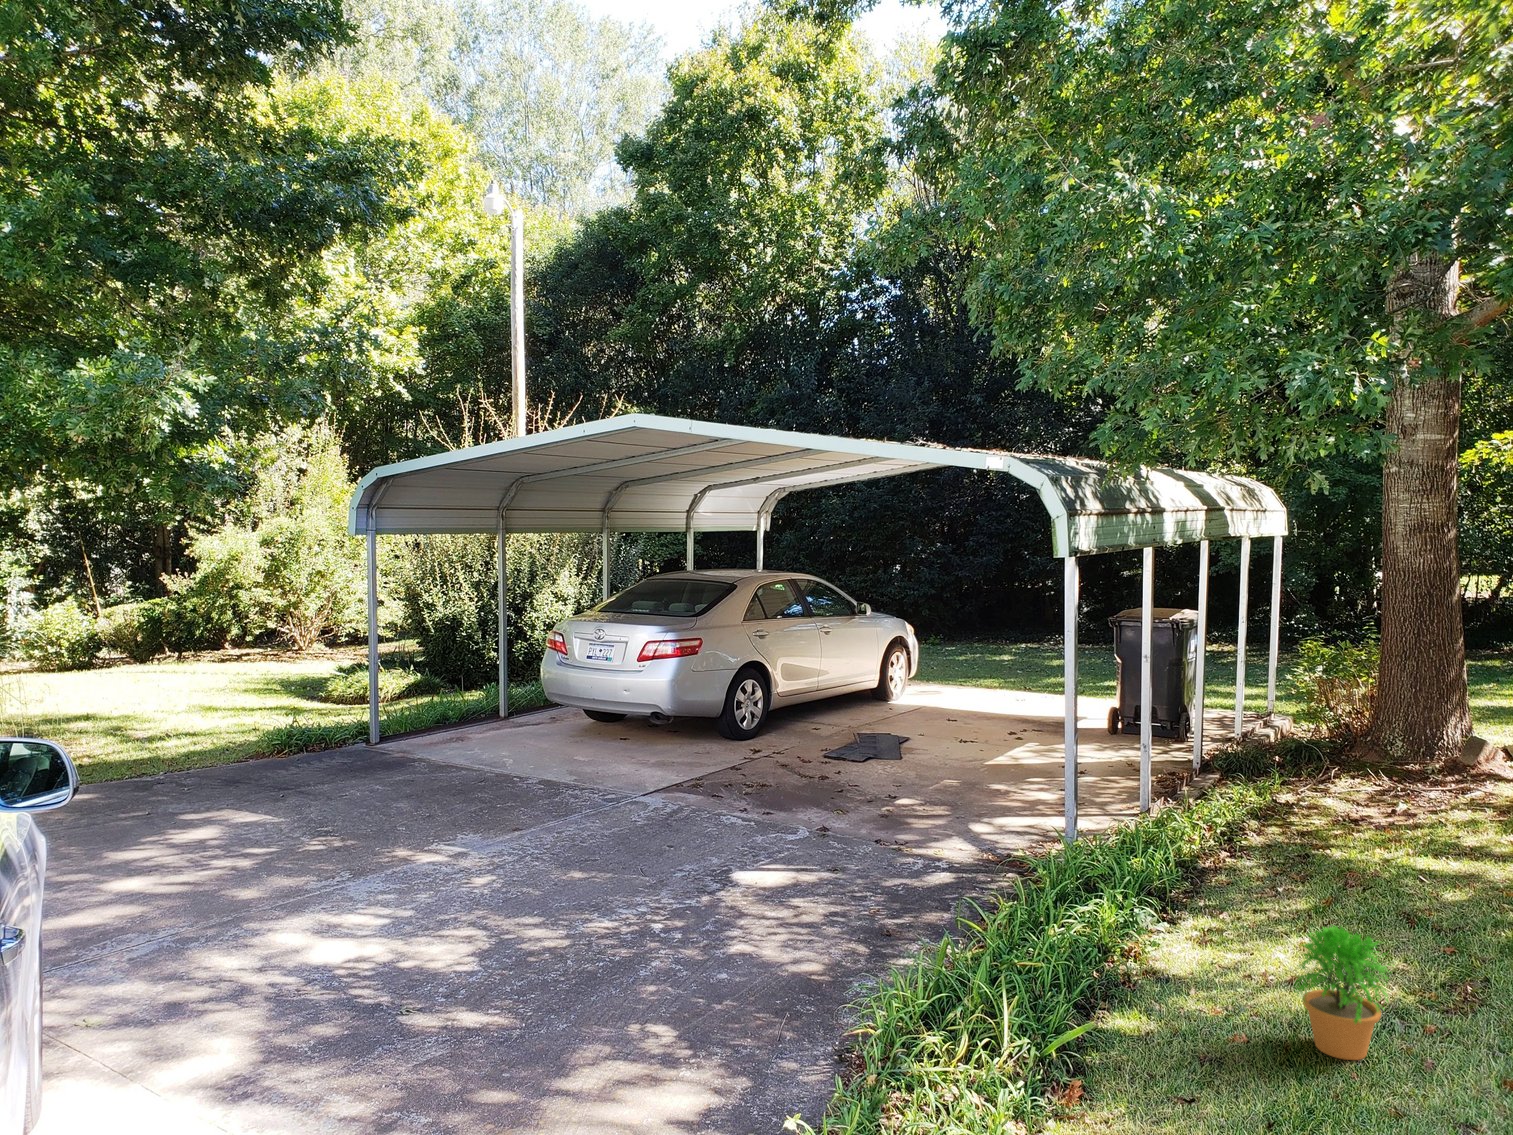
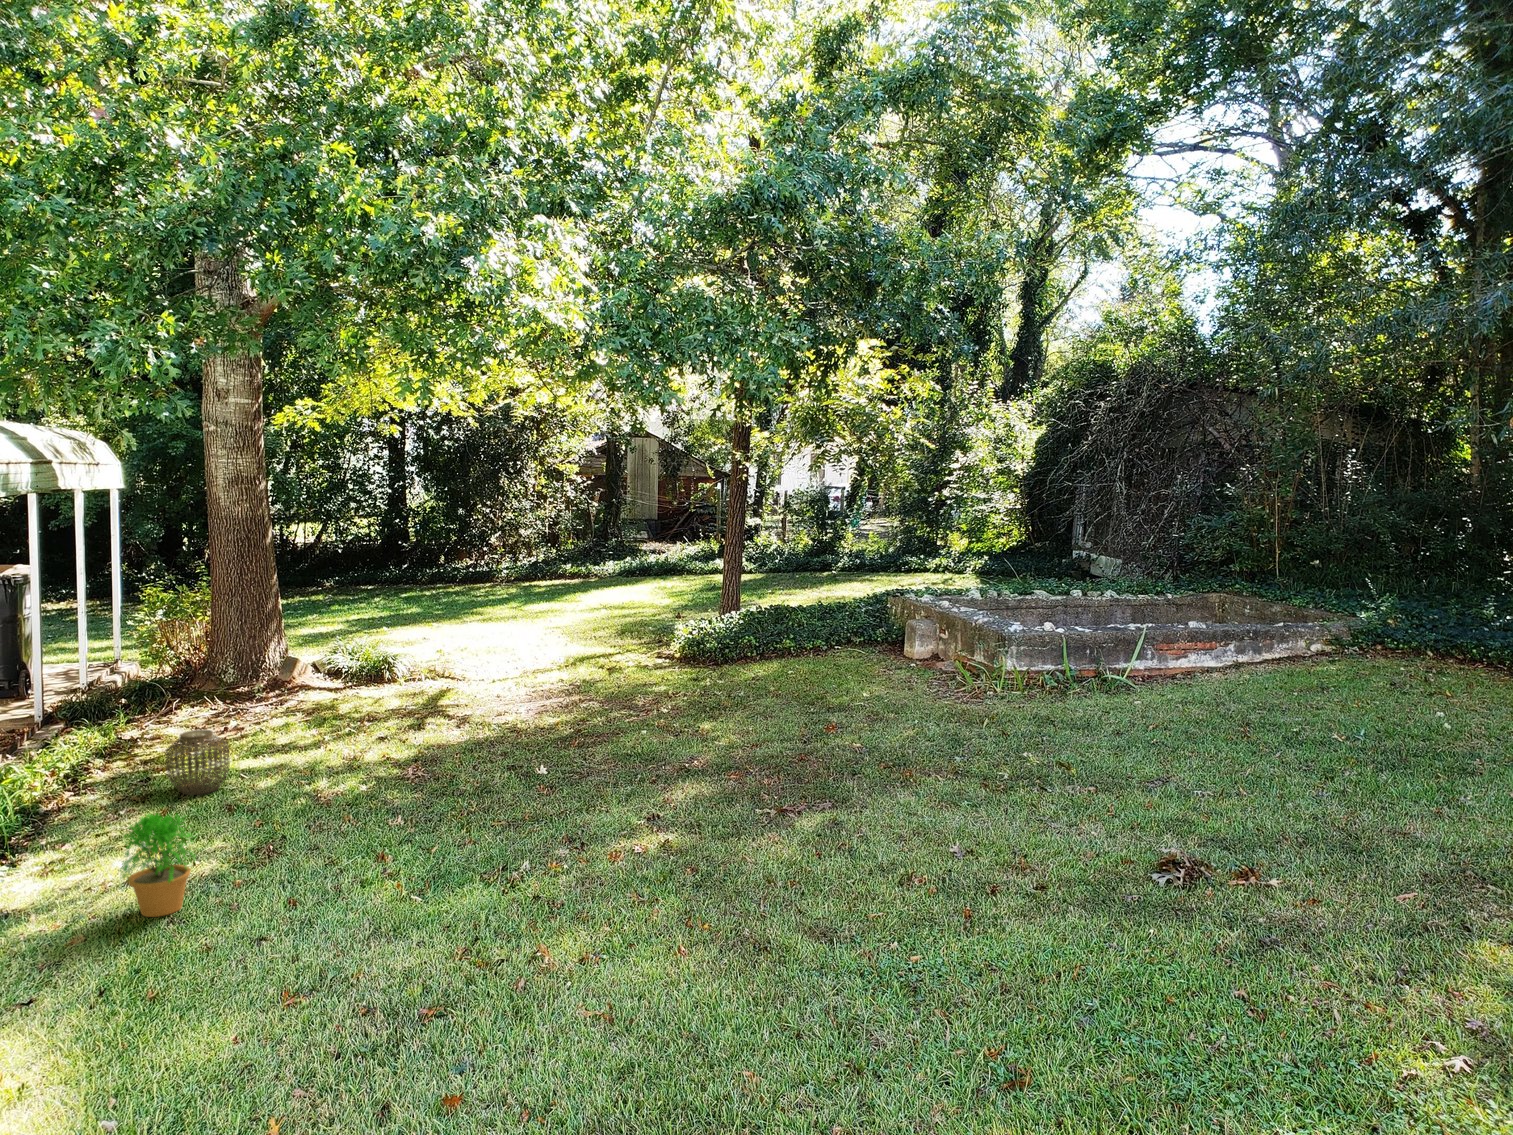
woven basket: none [1335,817,1412,896] -> present [166,730,229,795]

